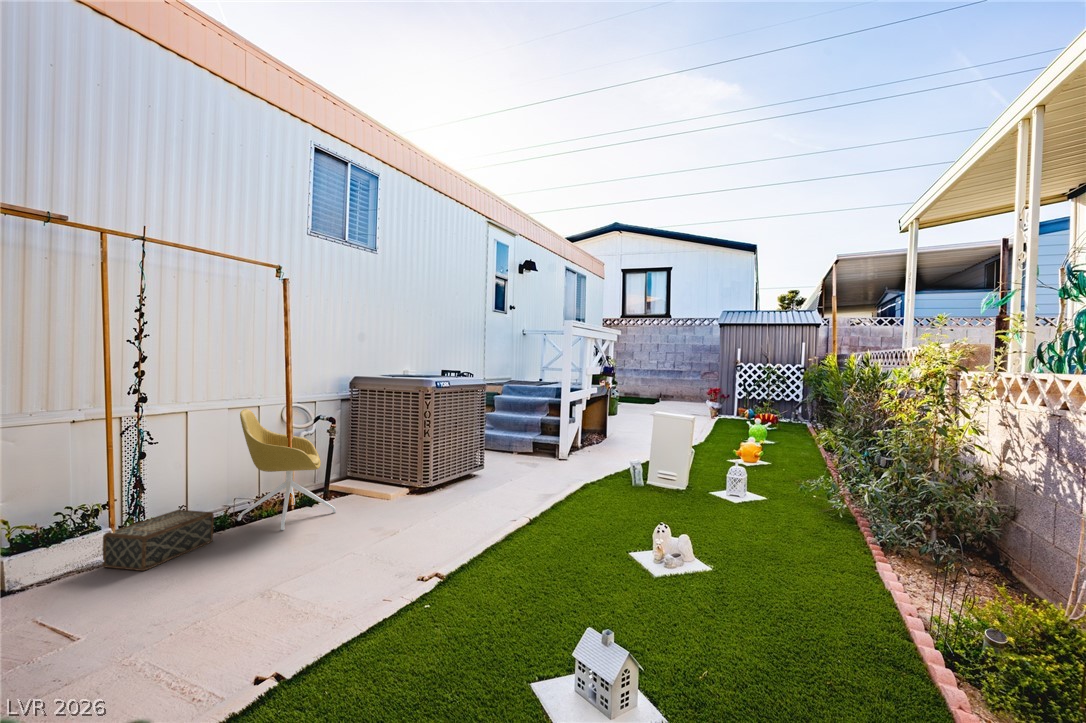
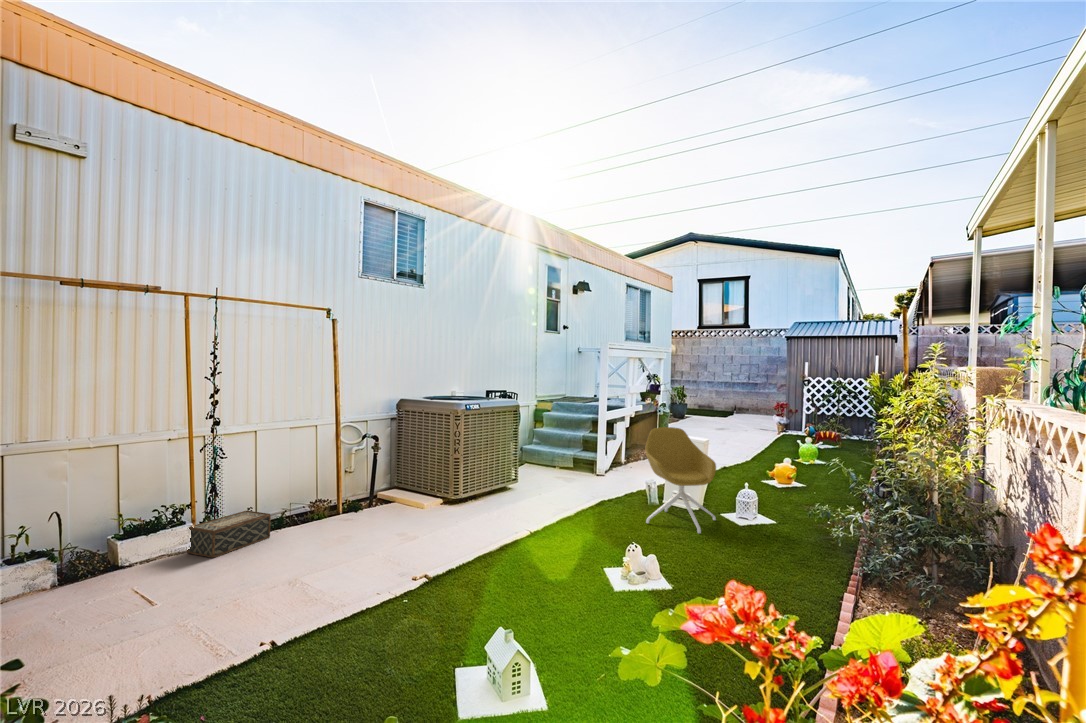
chair: present [238,409,336,530] -> present [645,427,716,533]

